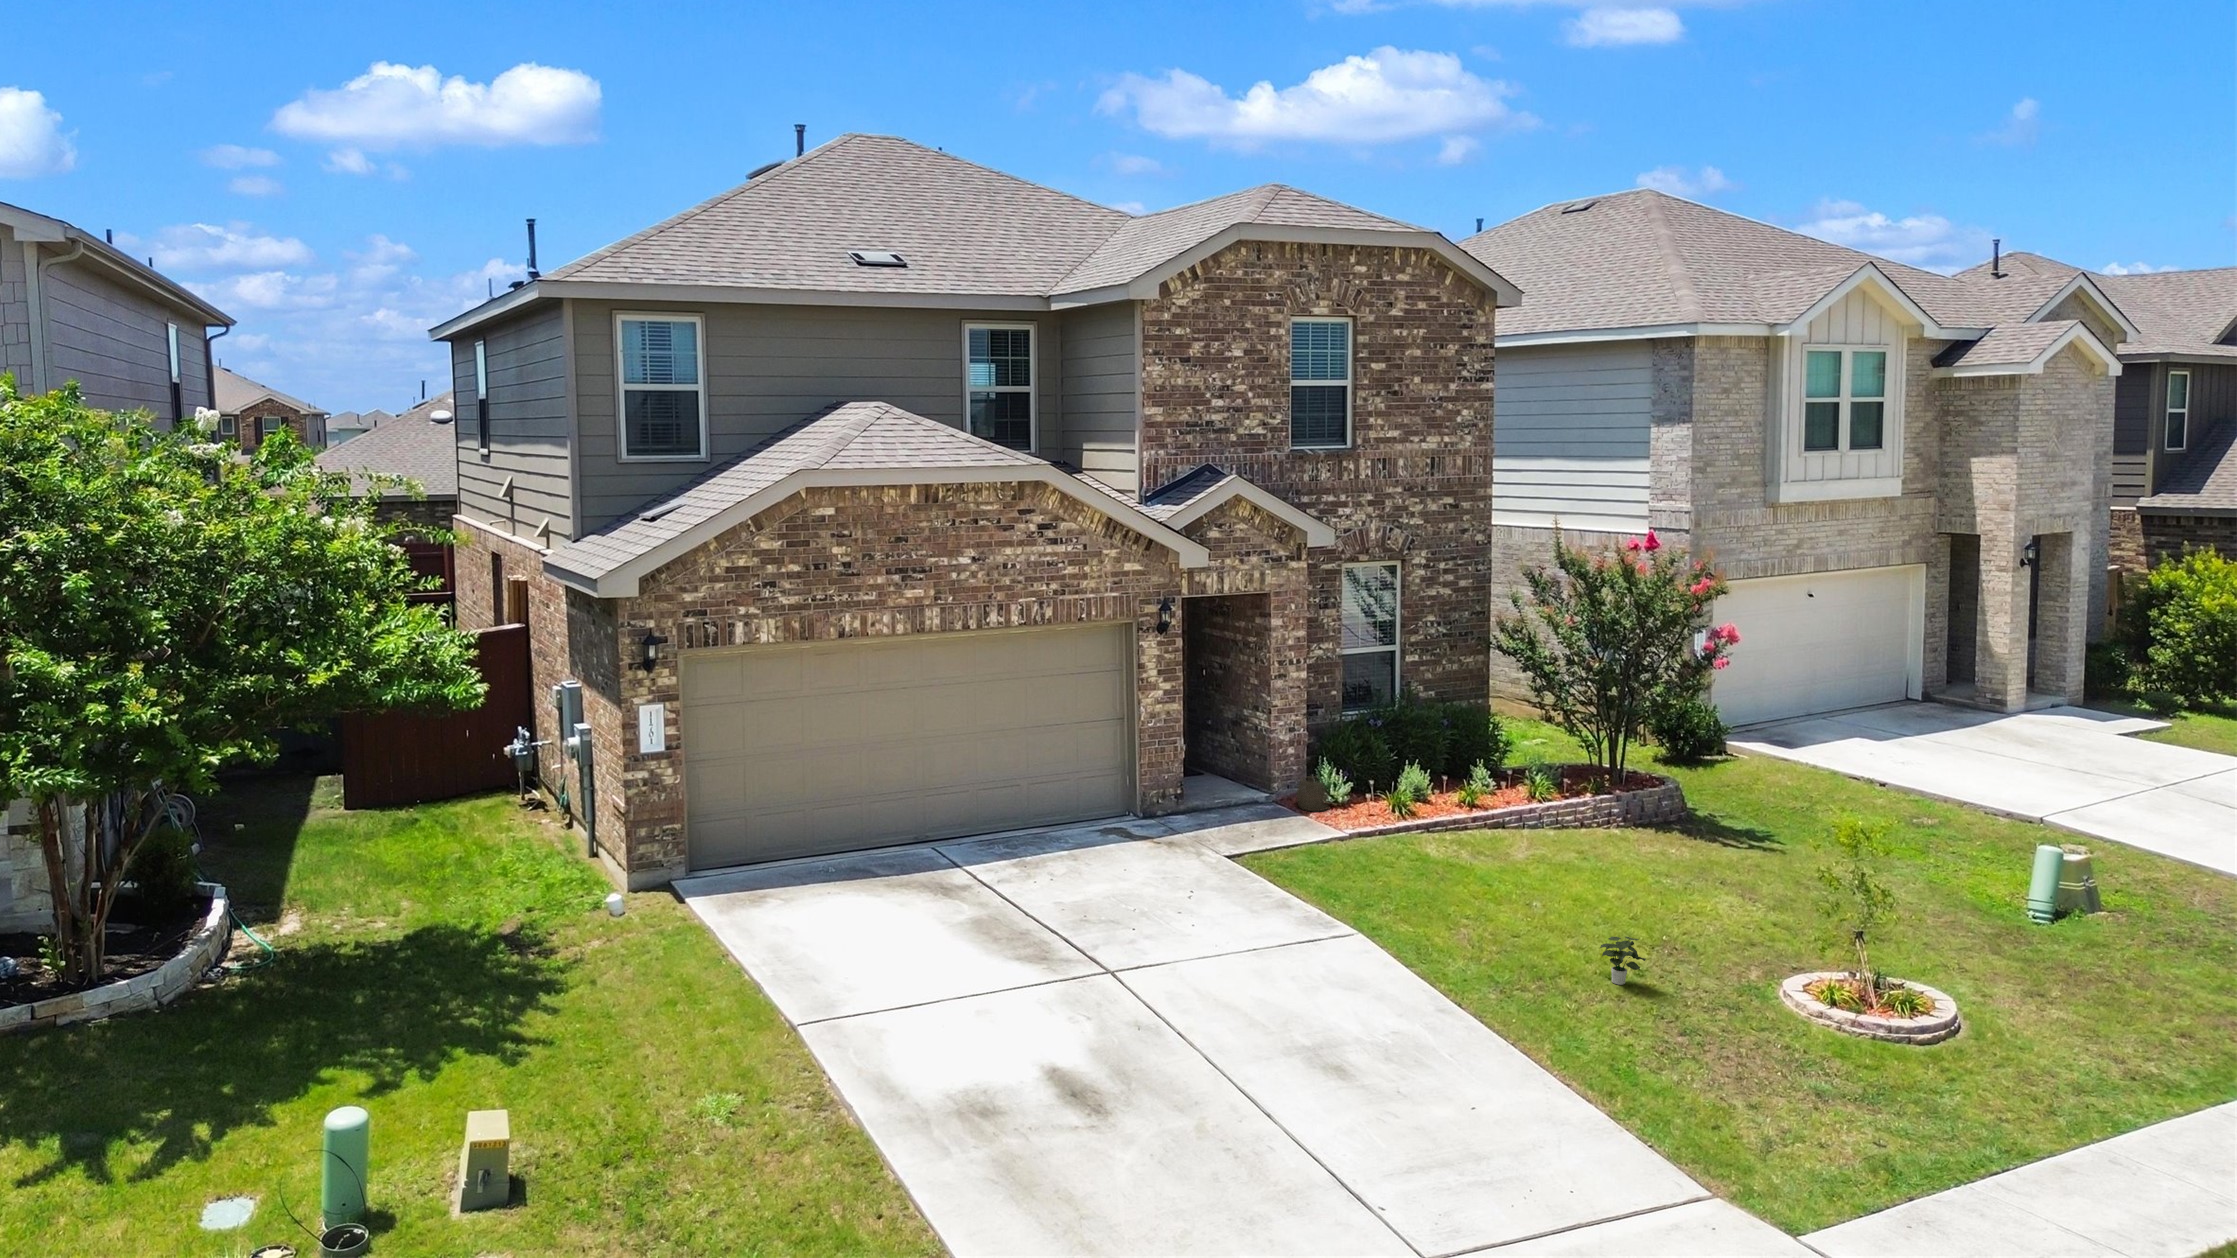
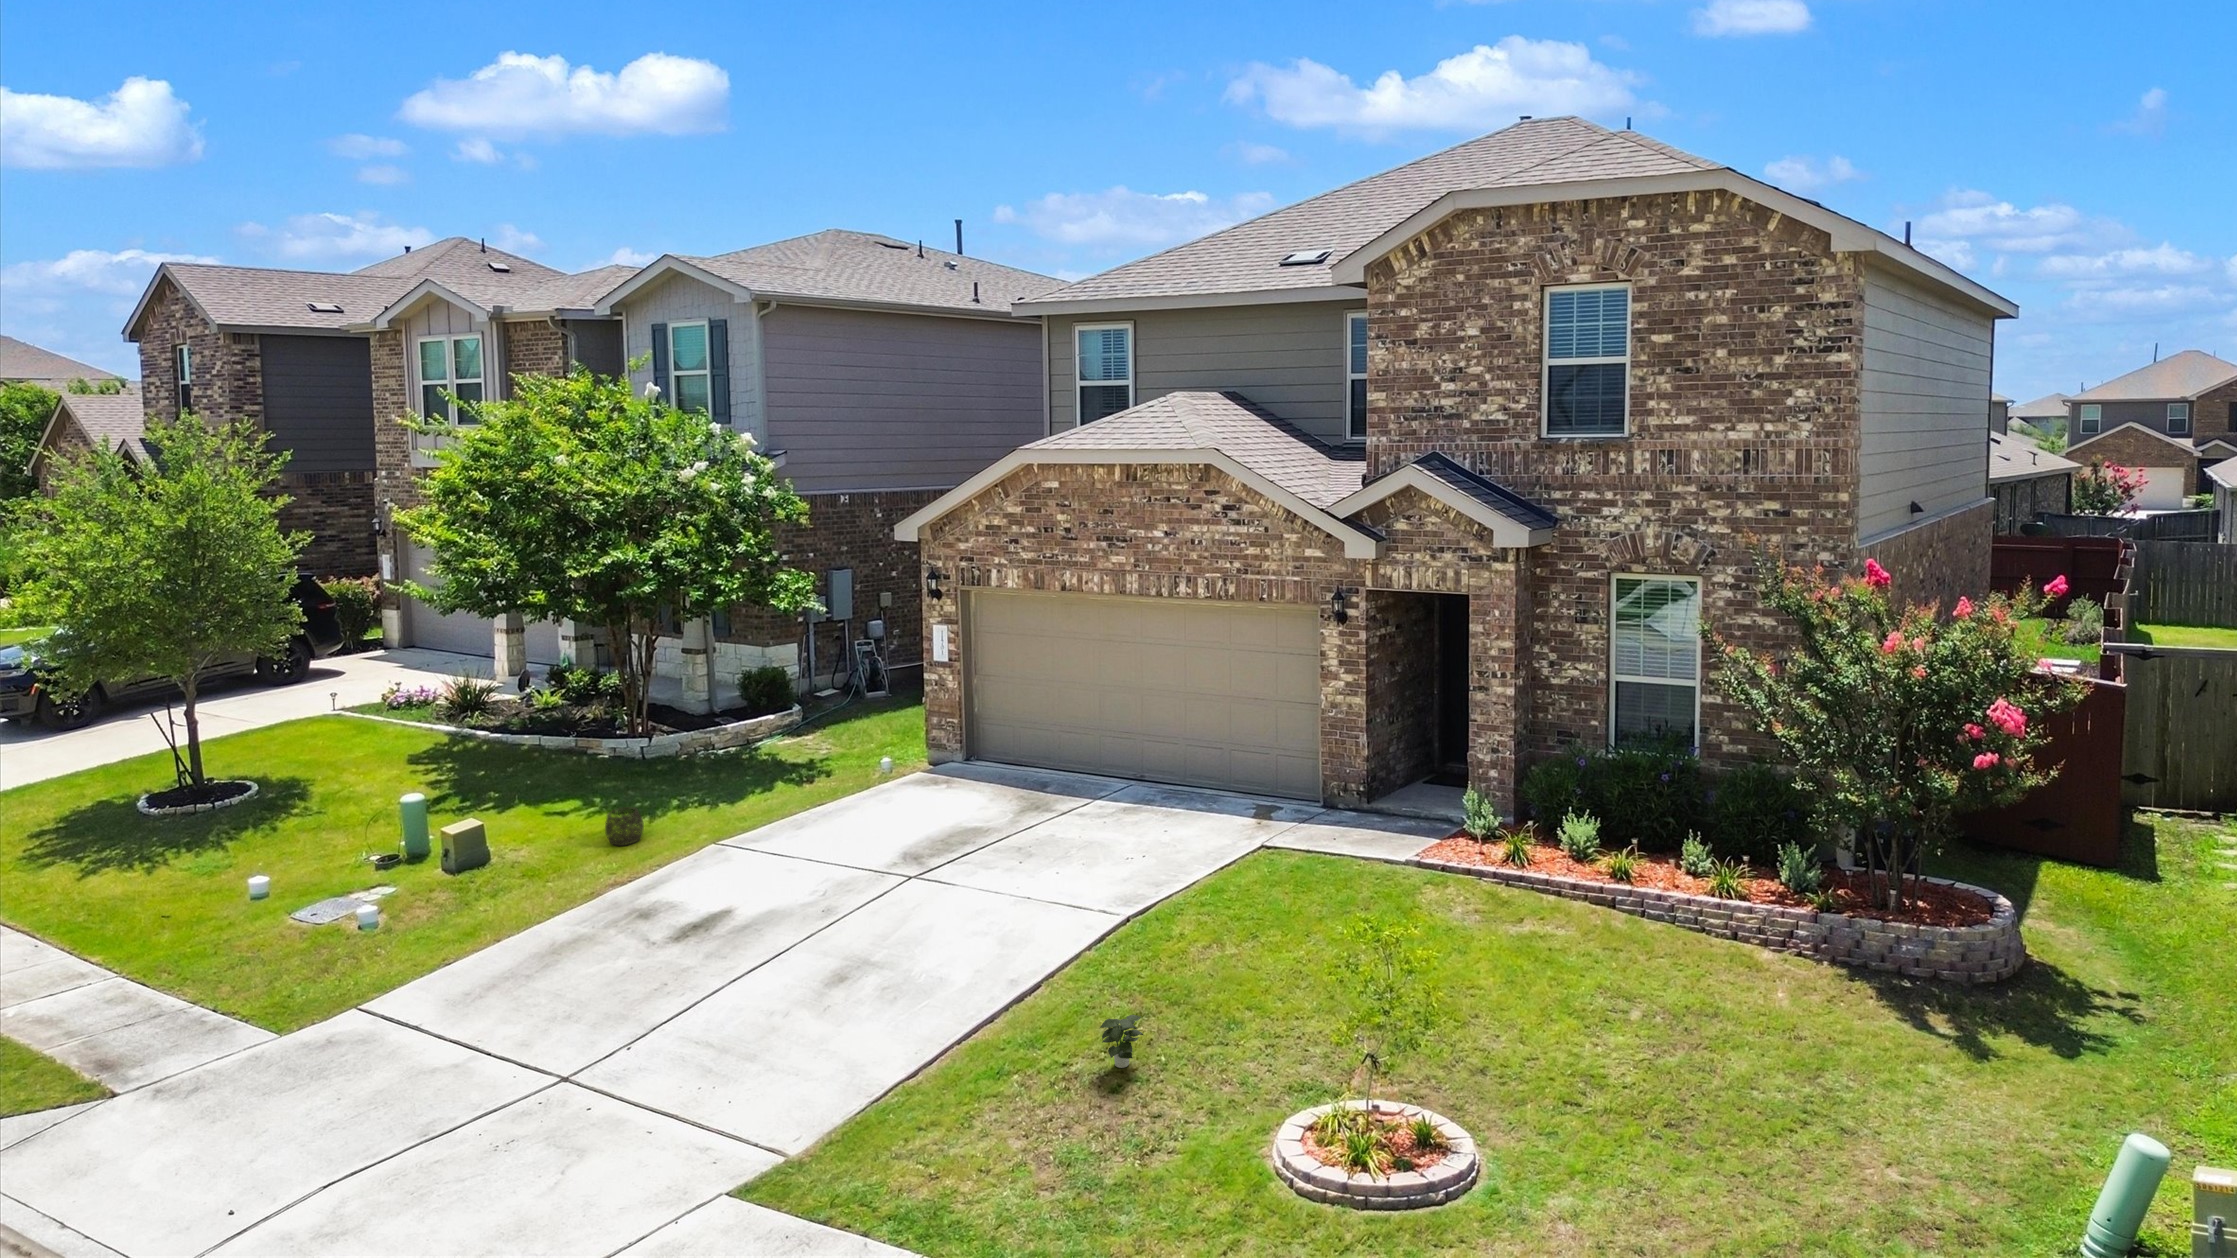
woven basket: present [1296,776,1331,812] -> present [605,807,644,846]

